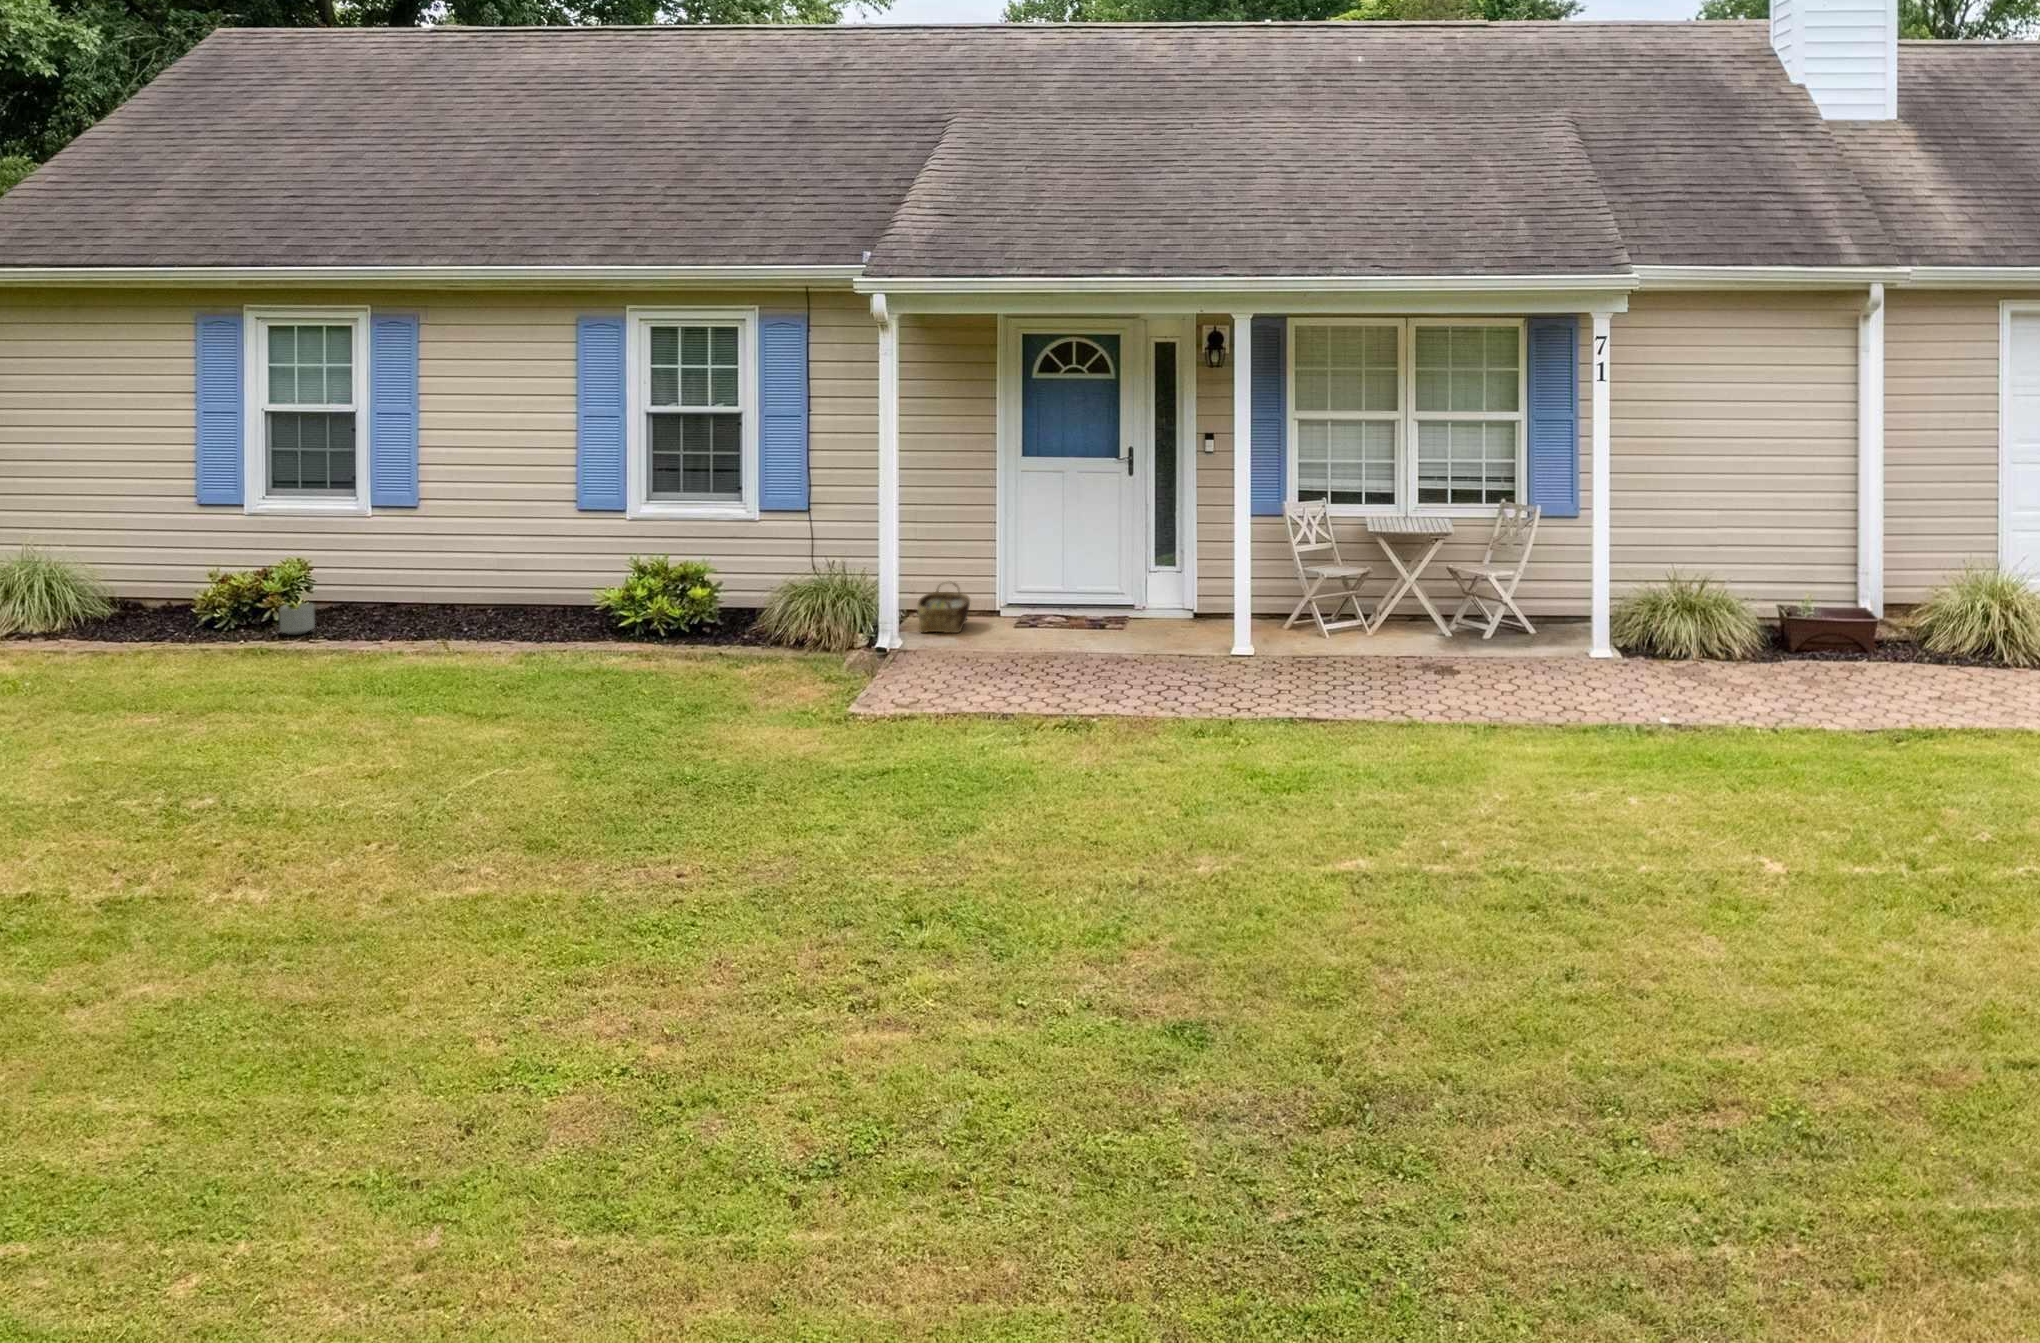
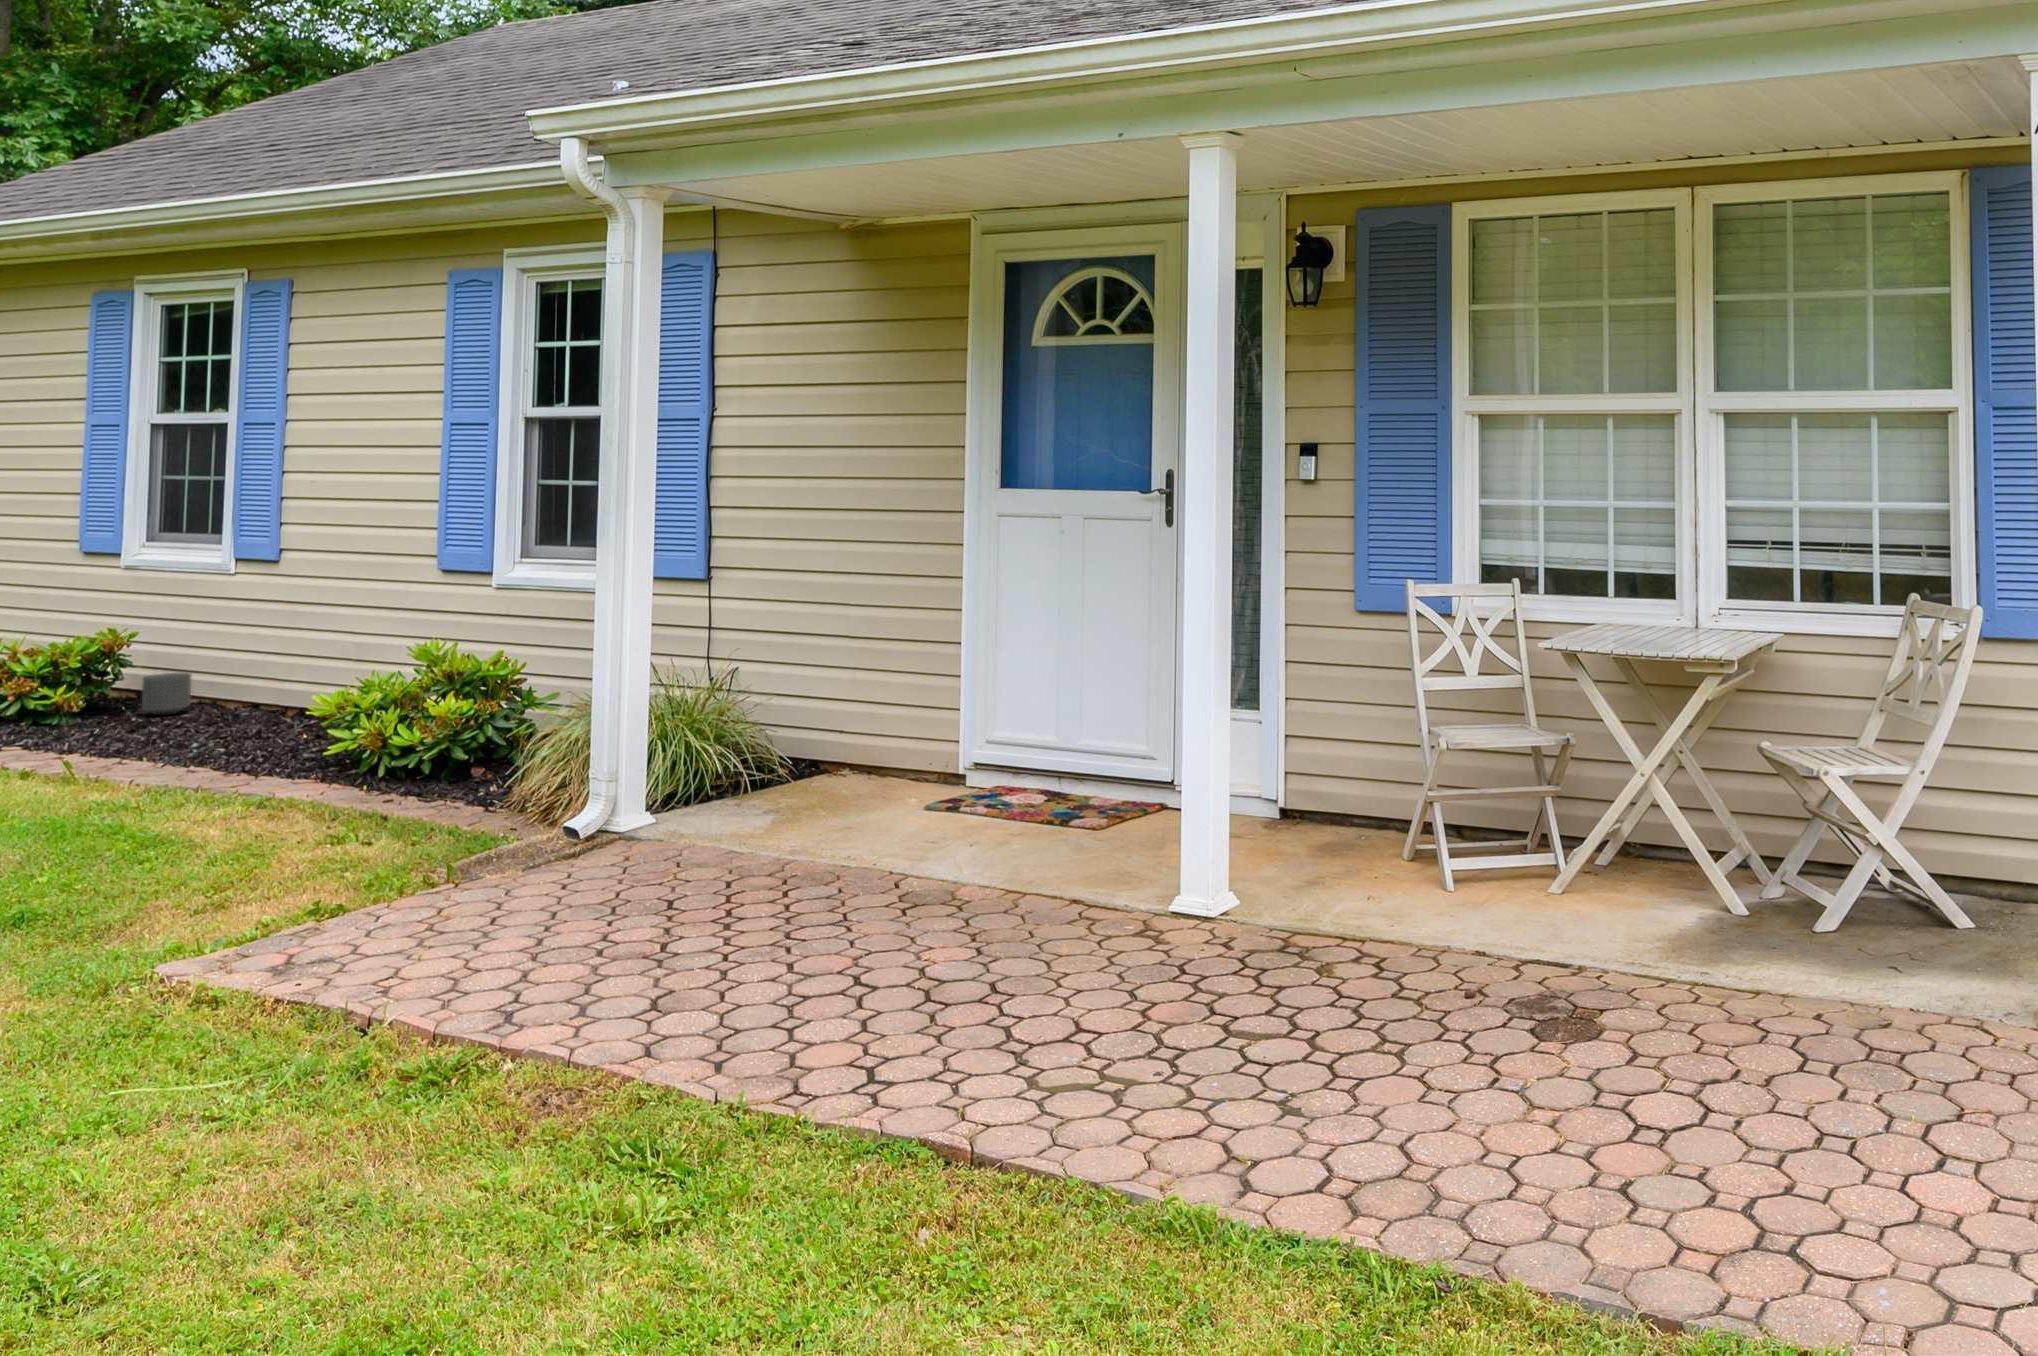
woven basket: present [917,582,970,633] -> none [797,703,910,796]

